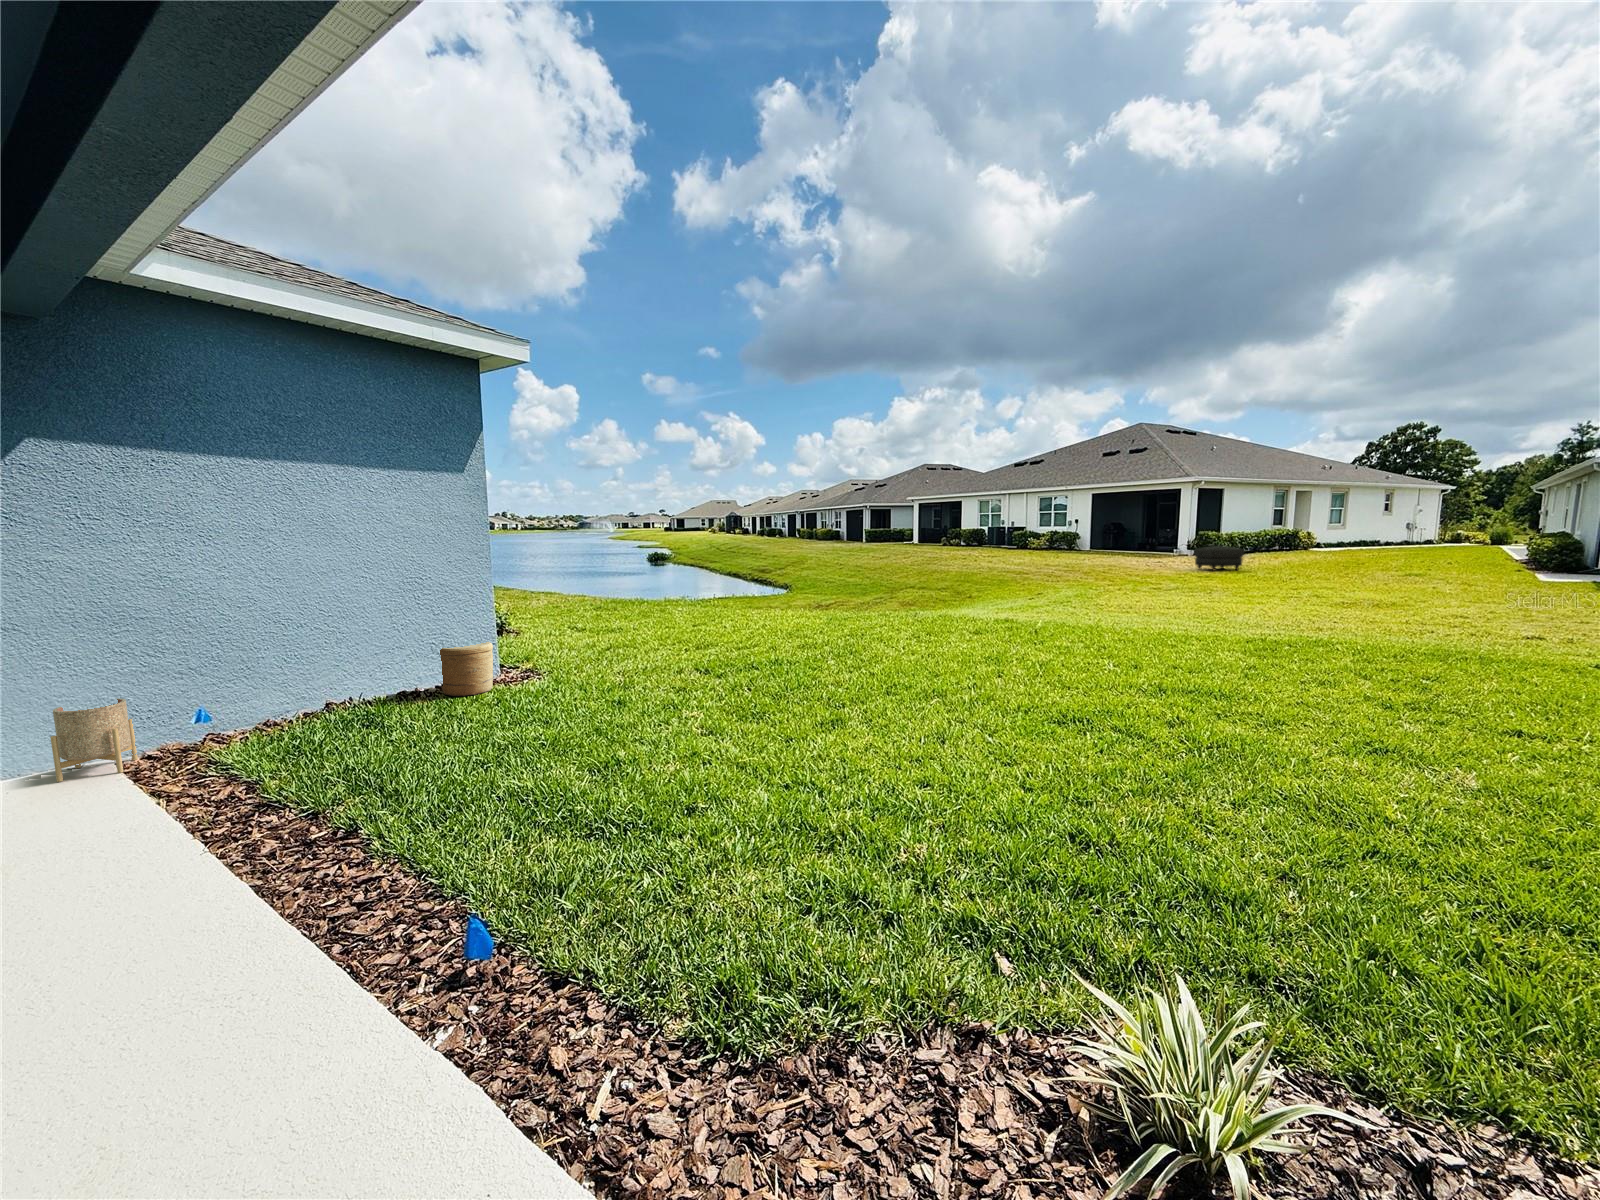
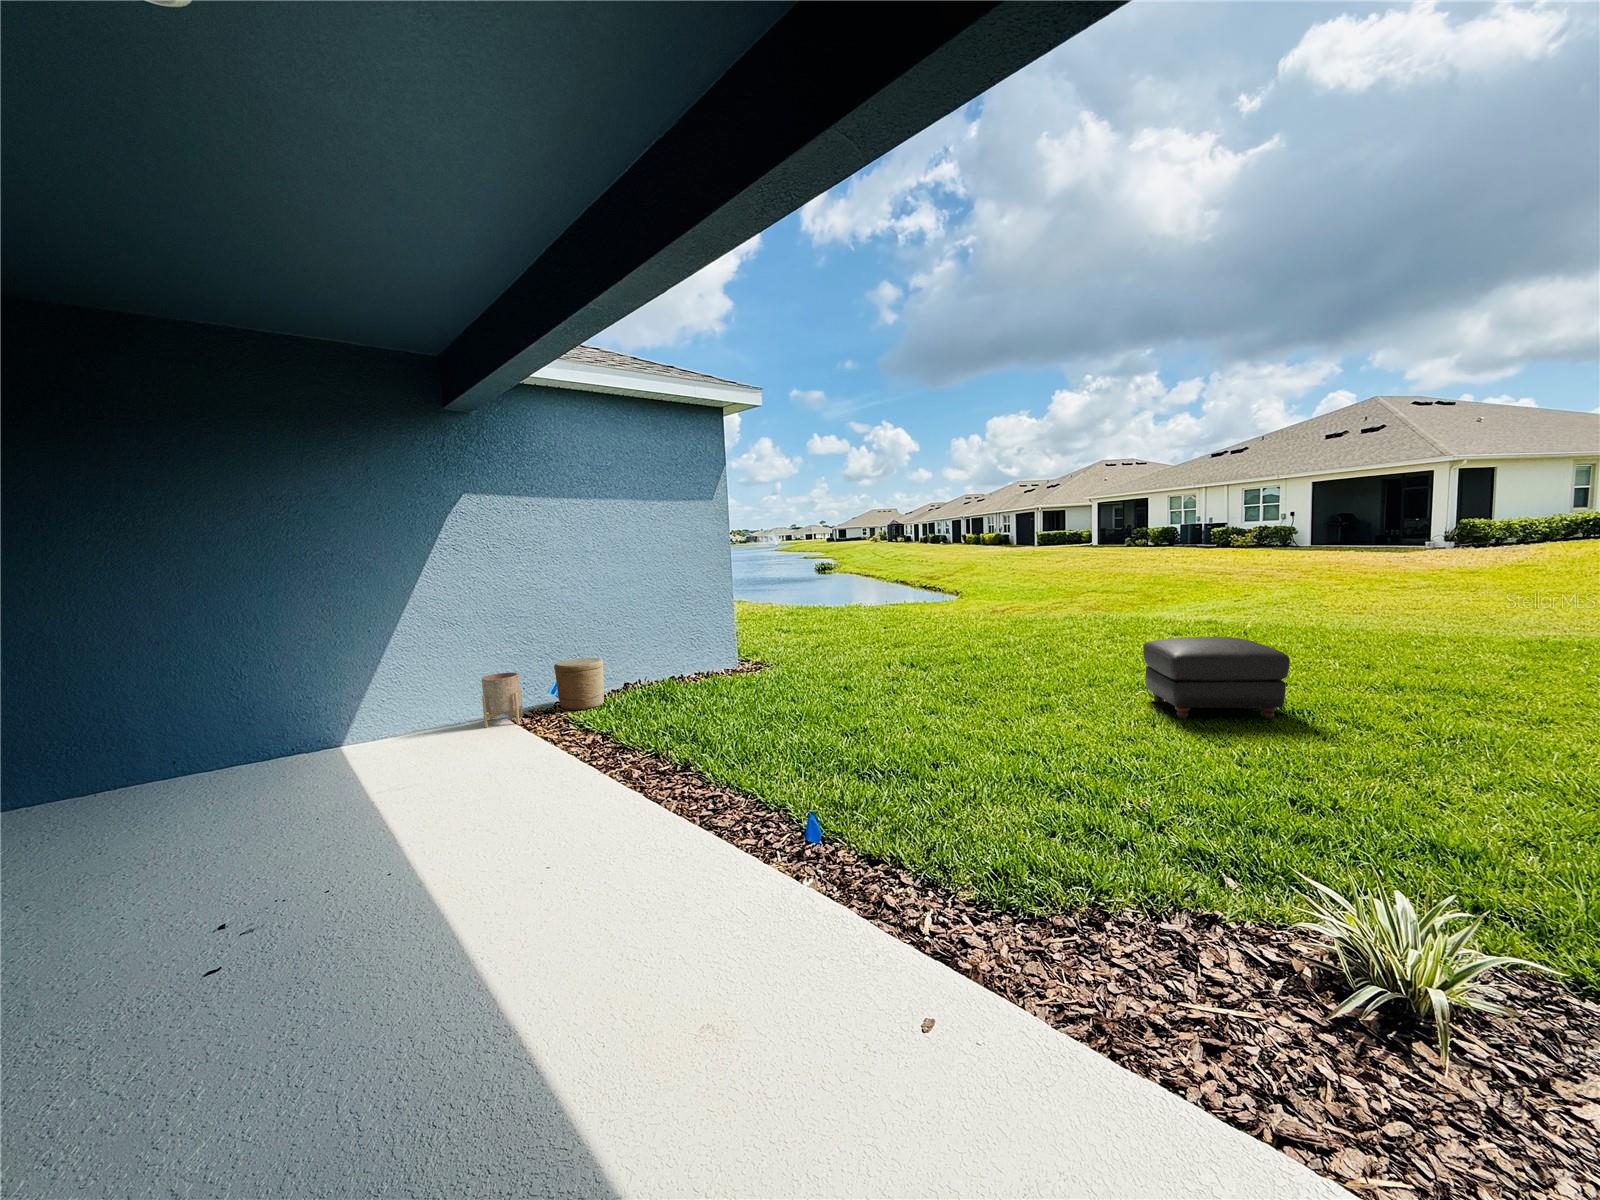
ottoman: present [1195,546,1244,571] -> present [1143,637,1290,719]
woven basket: present [440,642,493,696] -> present [554,658,604,710]

